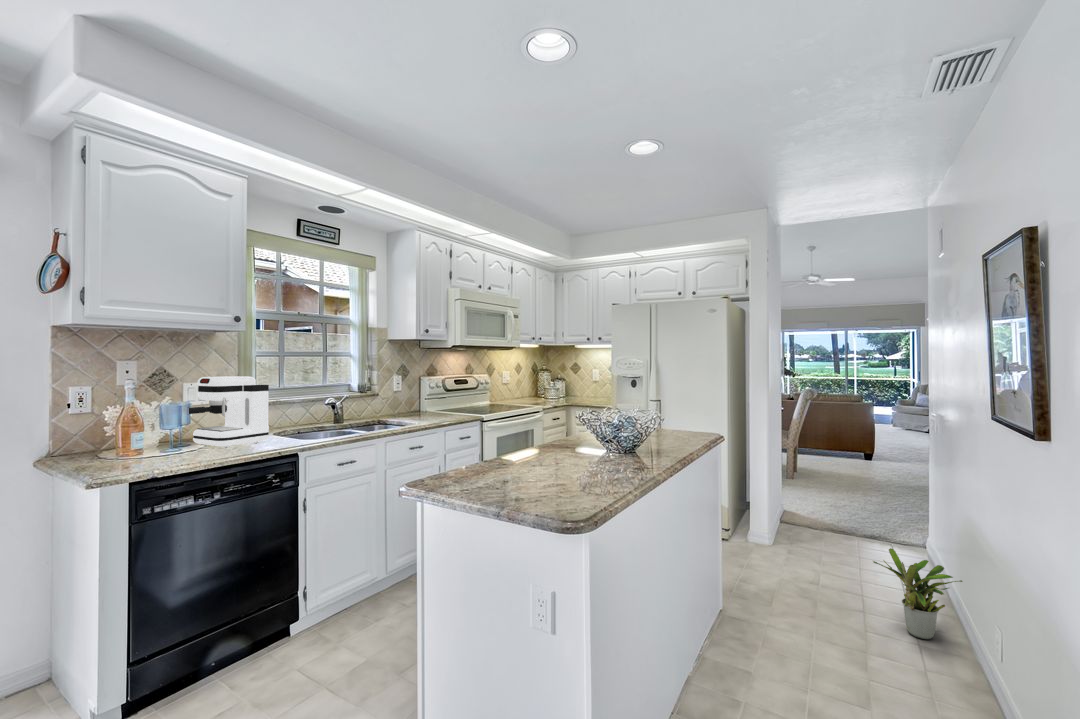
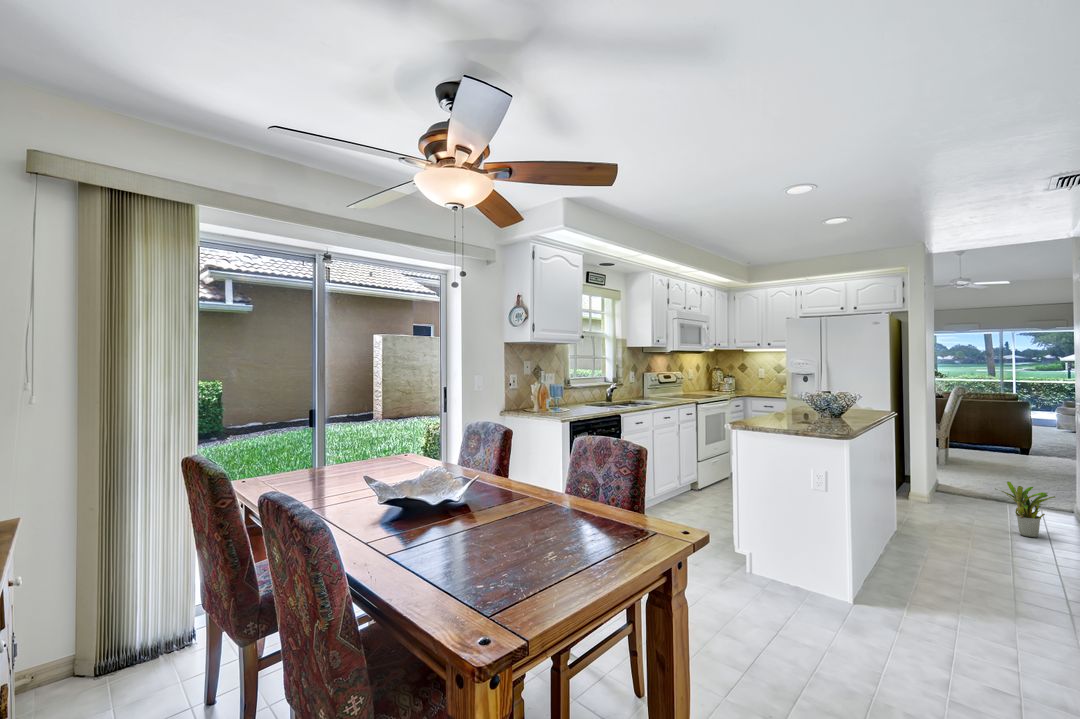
coffee maker: present [189,376,269,448] -> none [559,370,597,410]

